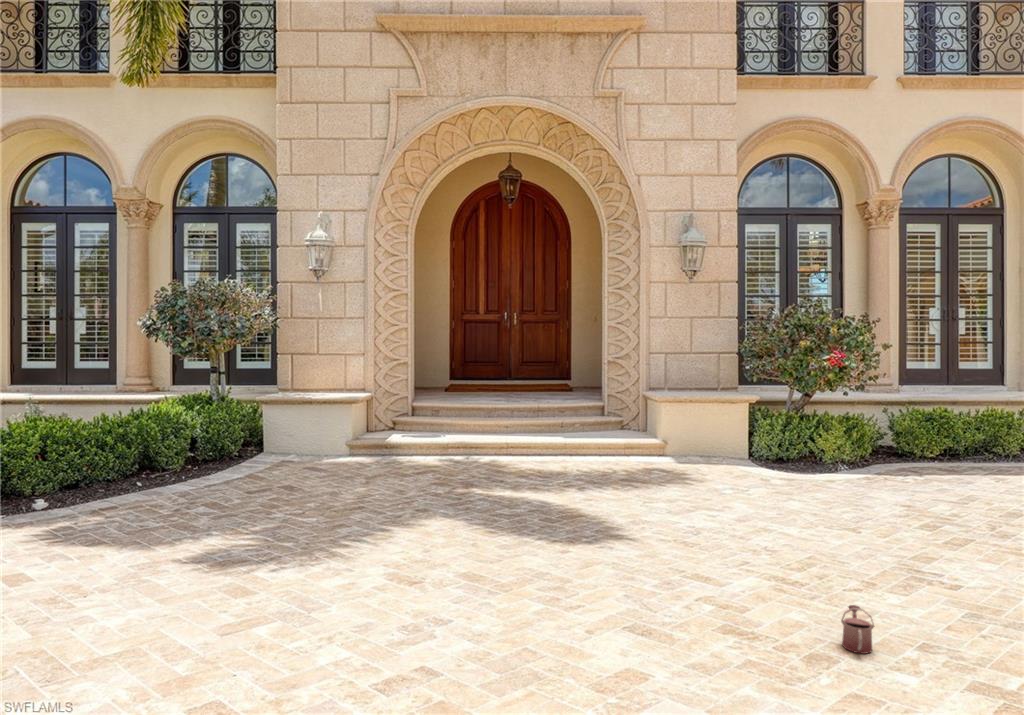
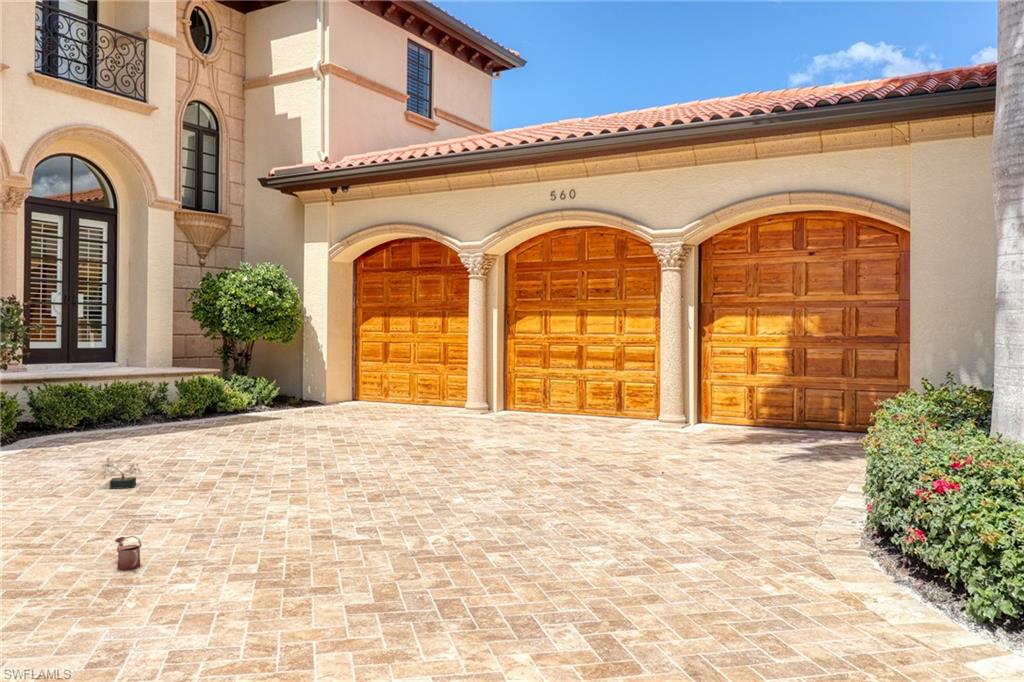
decorative plant: none [907,499,959,544] -> present [101,458,141,489]

